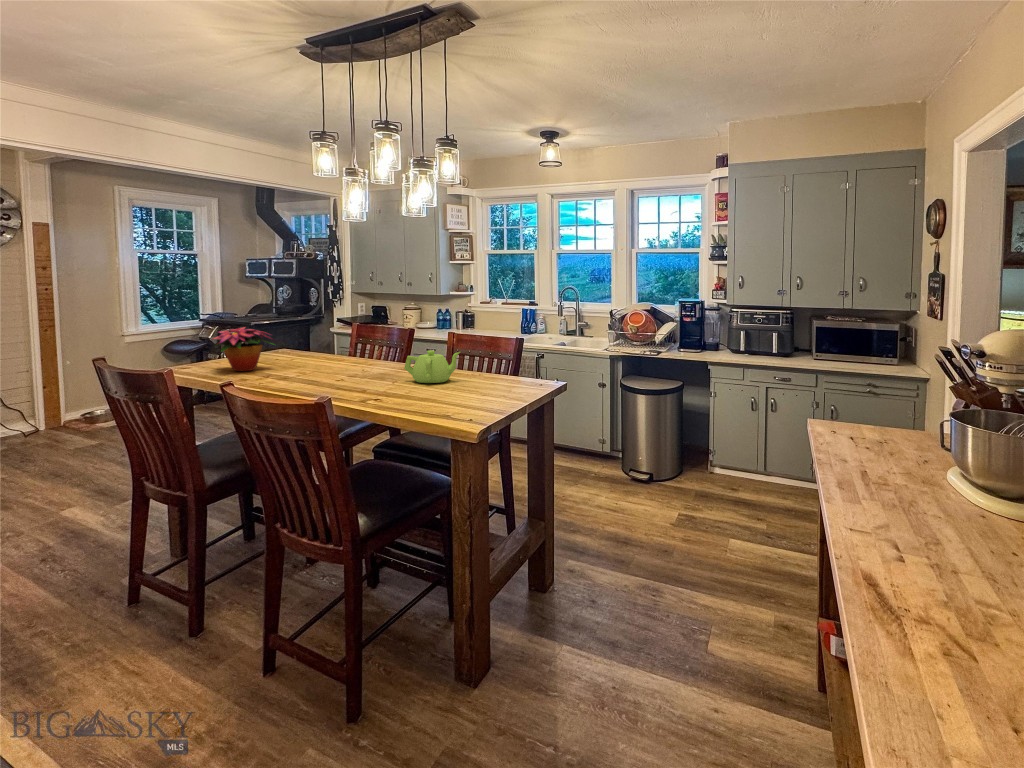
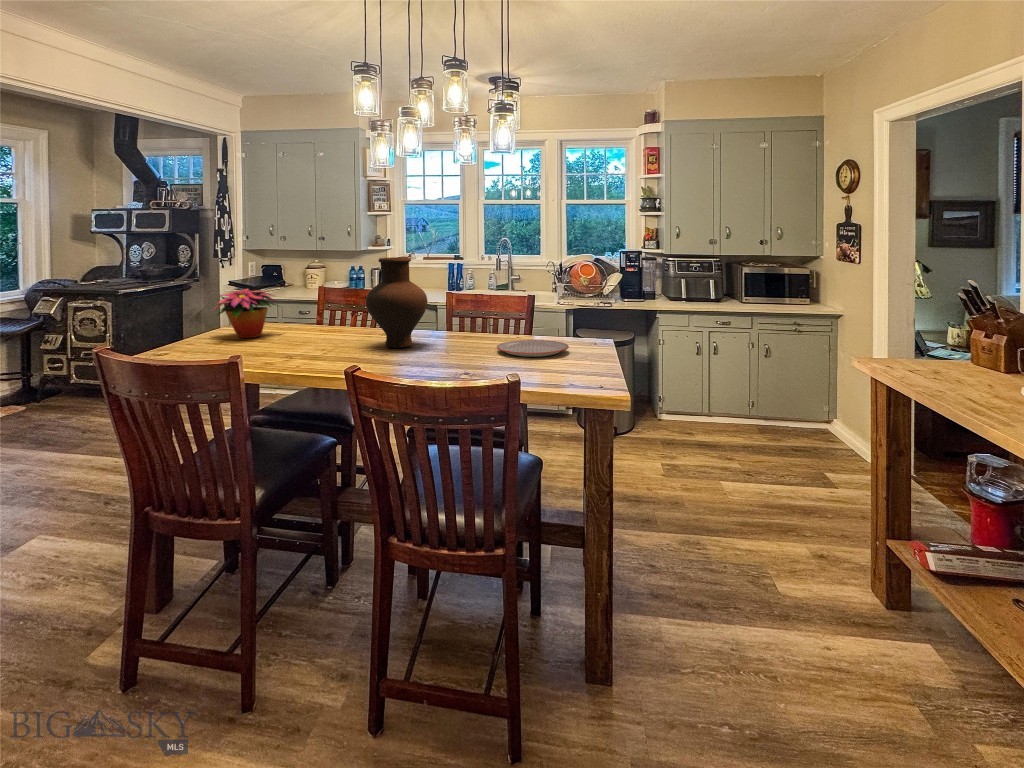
vase: none [315,302,375,388] -> present [366,257,427,348]
teapot: present [404,350,460,383] -> none [445,306,501,339]
plate: none [421,388,495,406] -> present [497,340,569,357]

